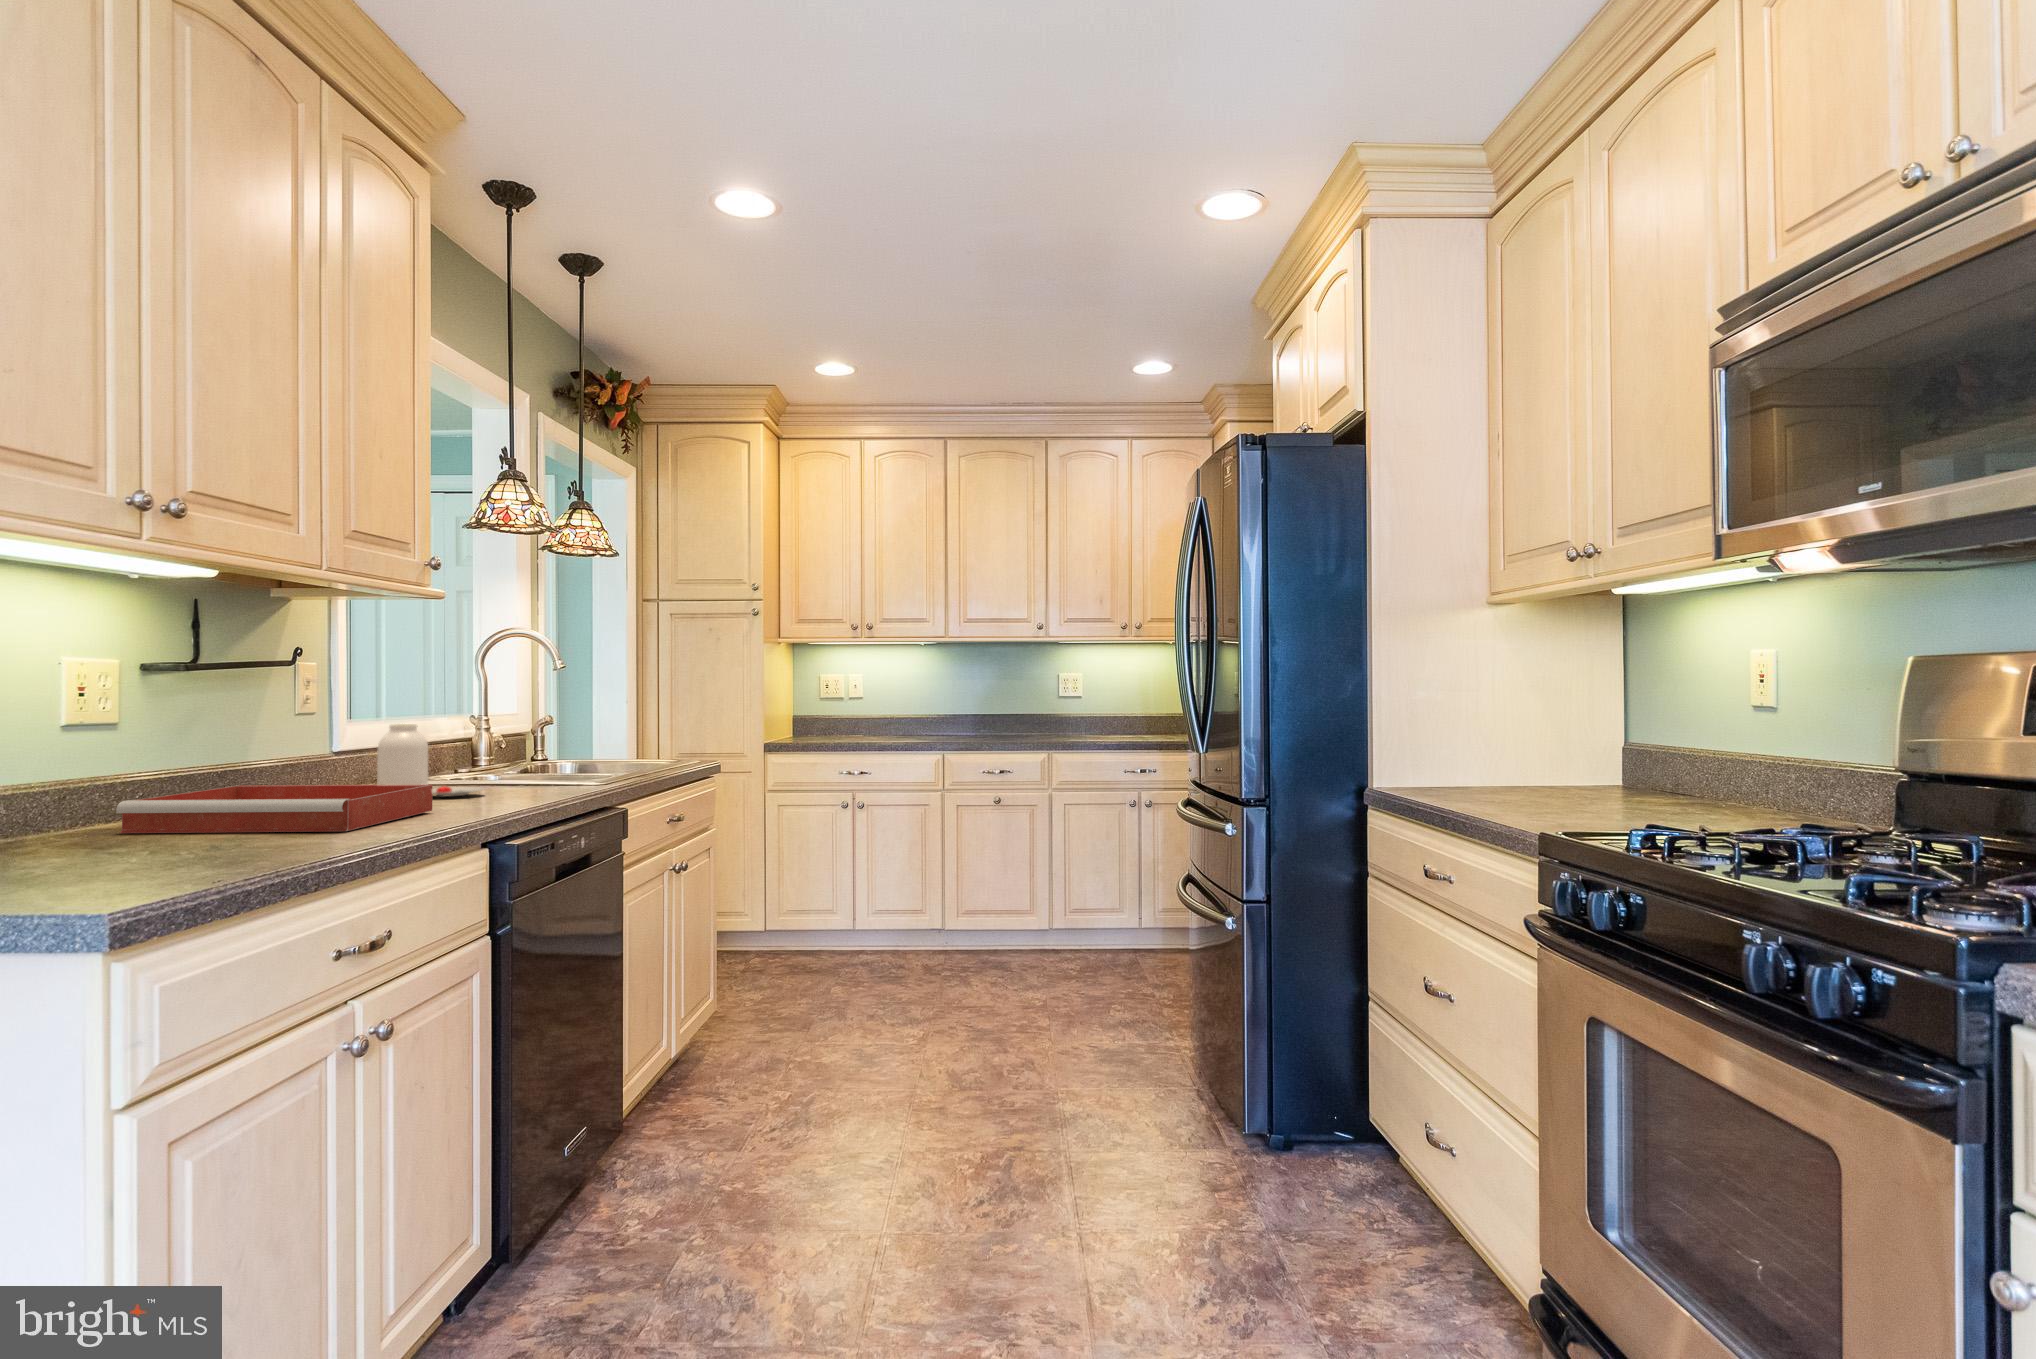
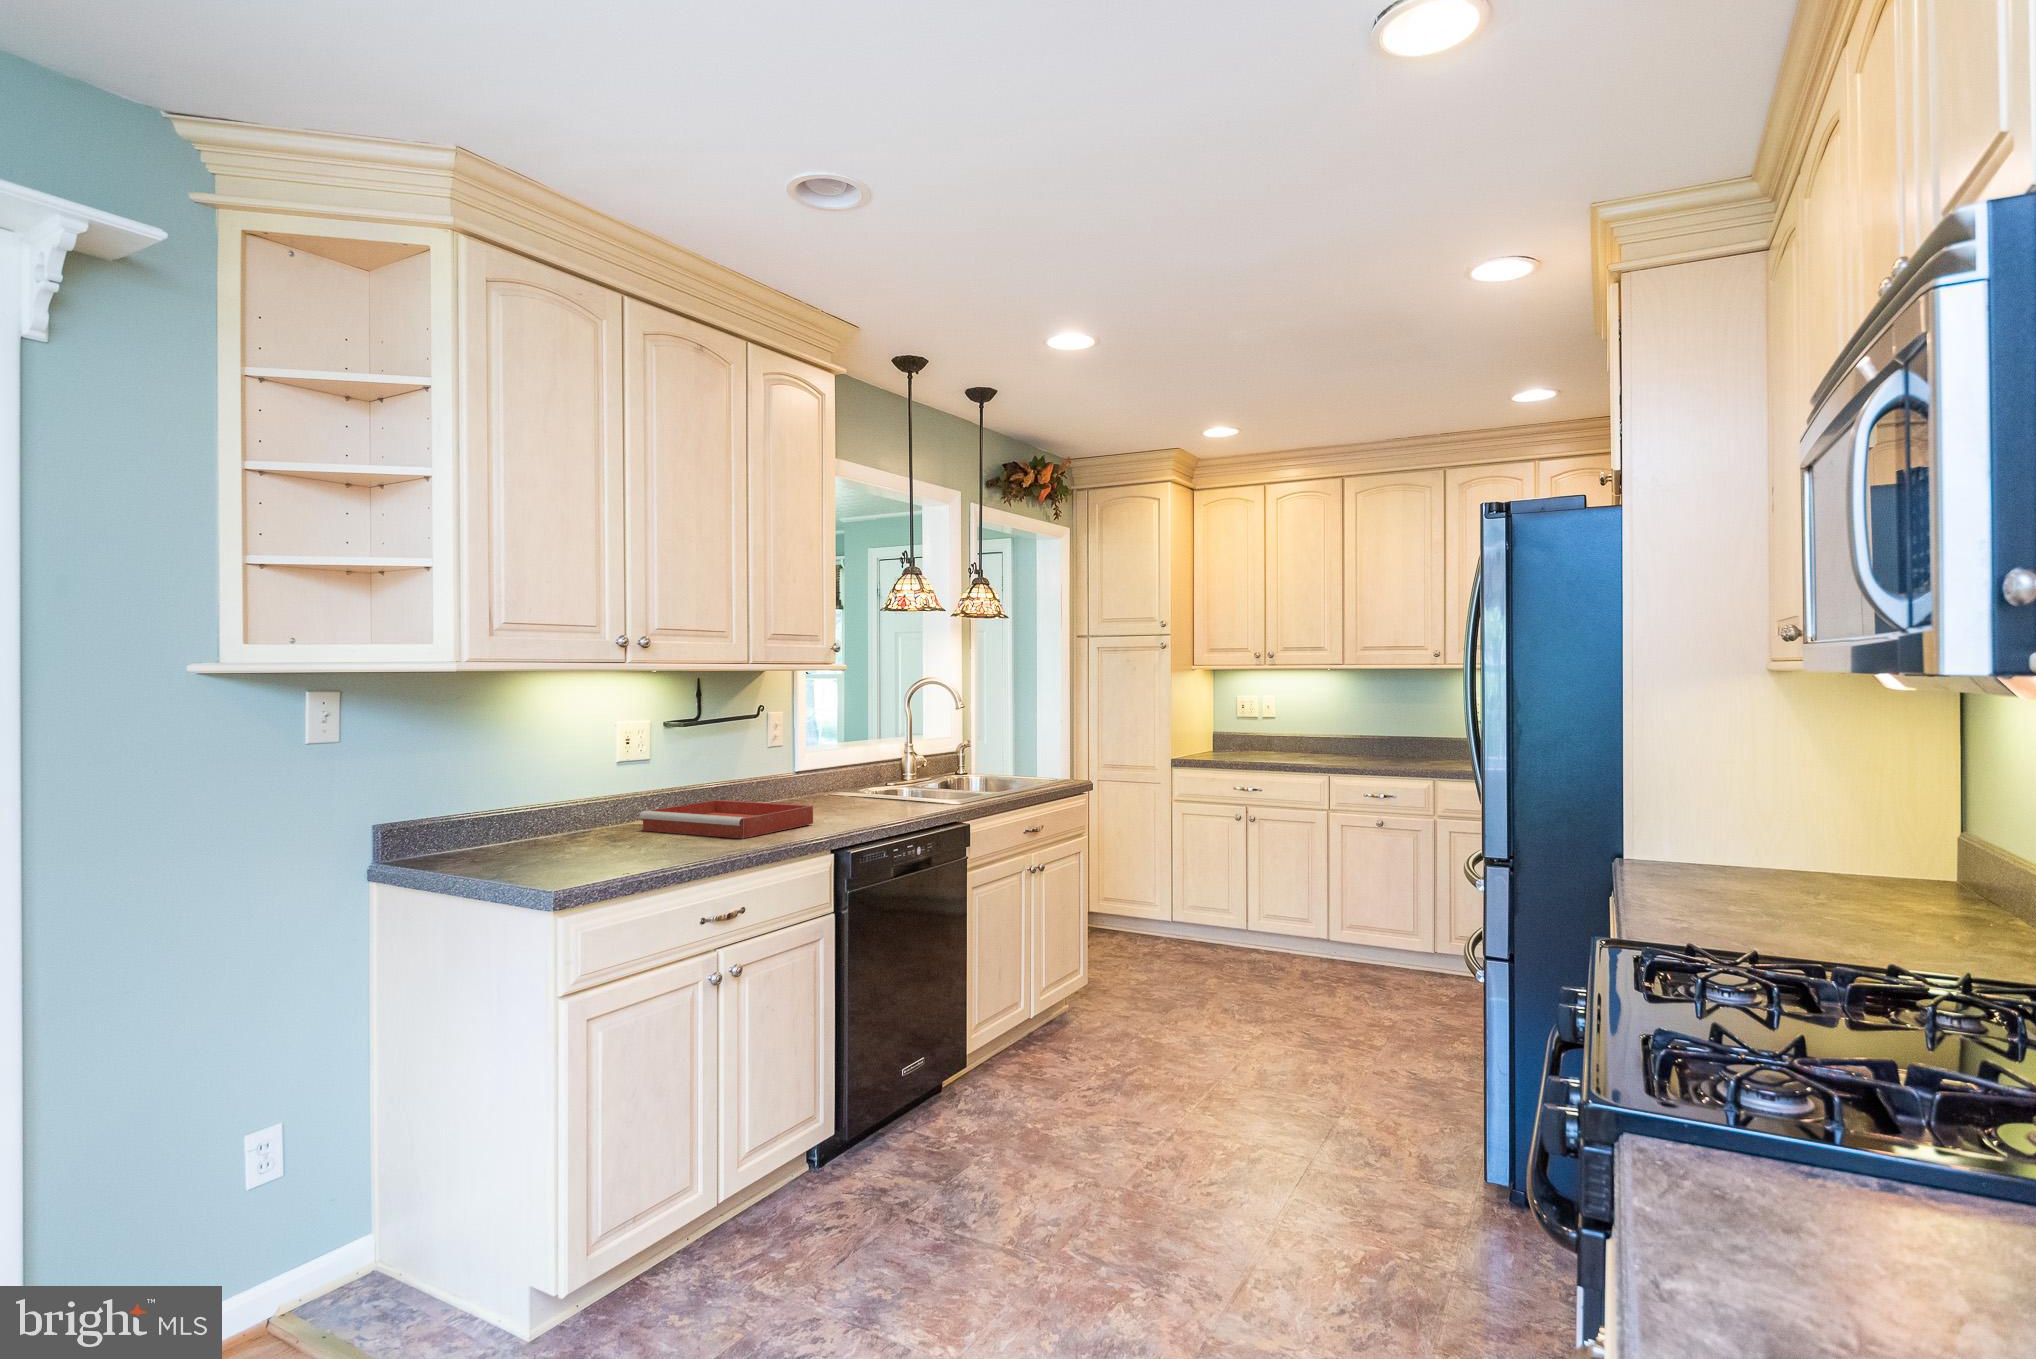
jar: present [377,724,483,797] -> none [792,757,870,809]

